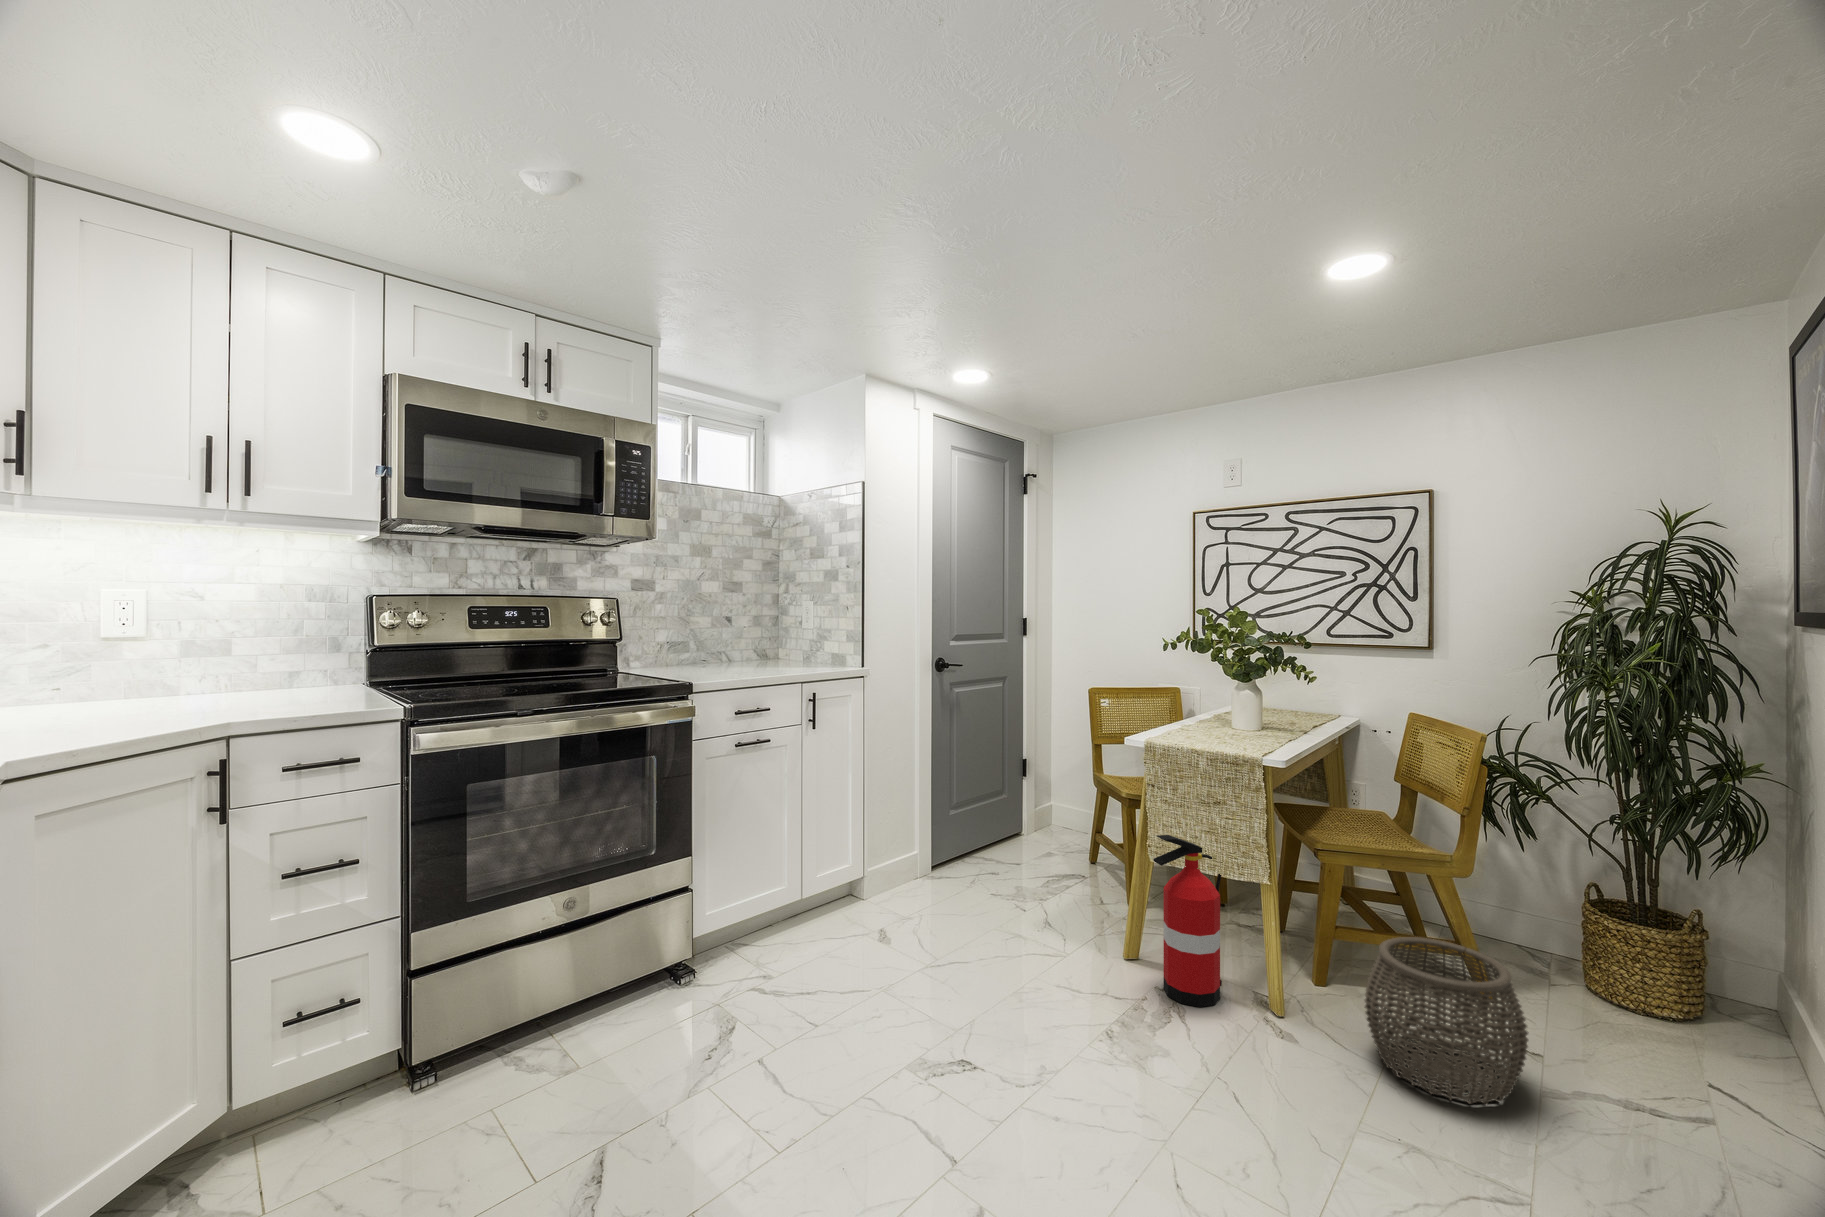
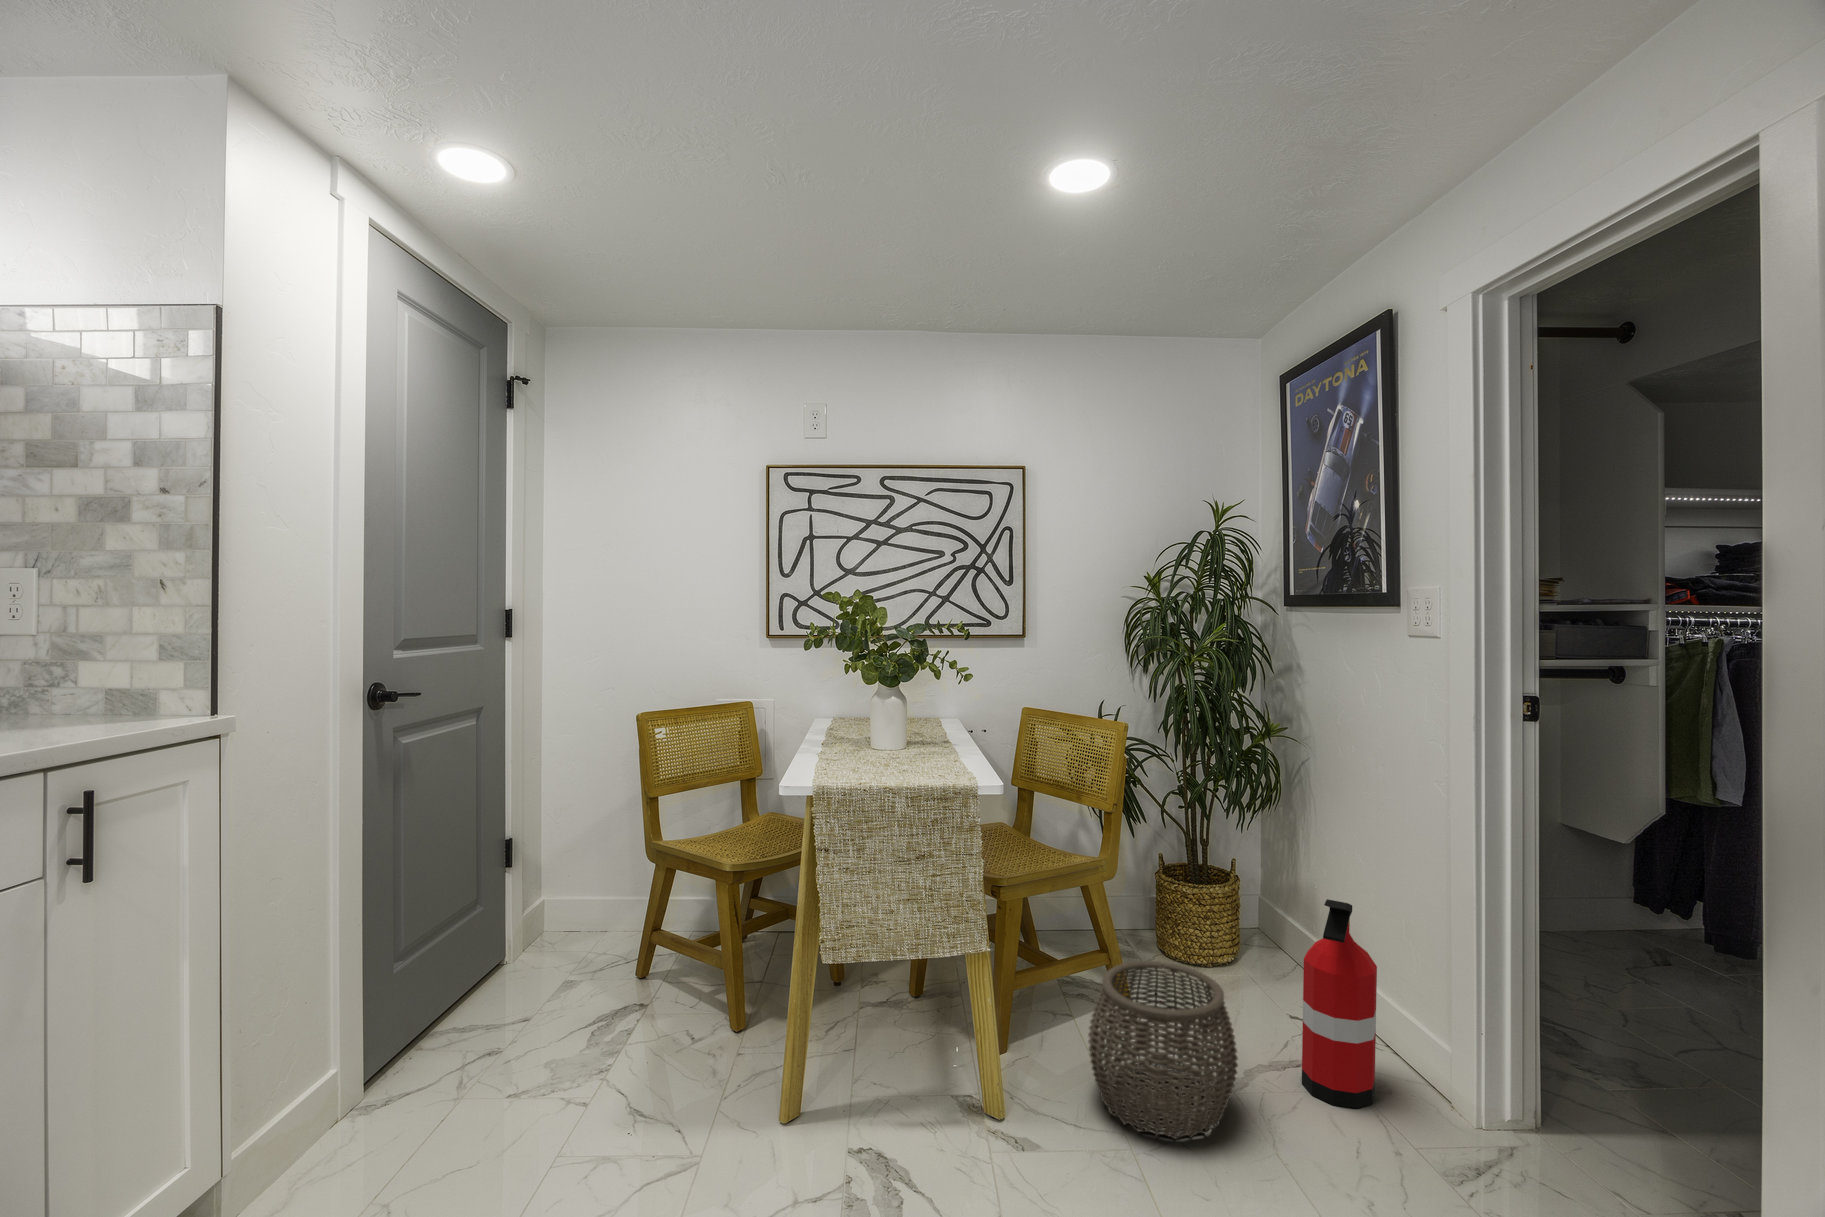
fire extinguisher: present [1153,835,1222,1007] -> present [1302,899,1377,1108]

